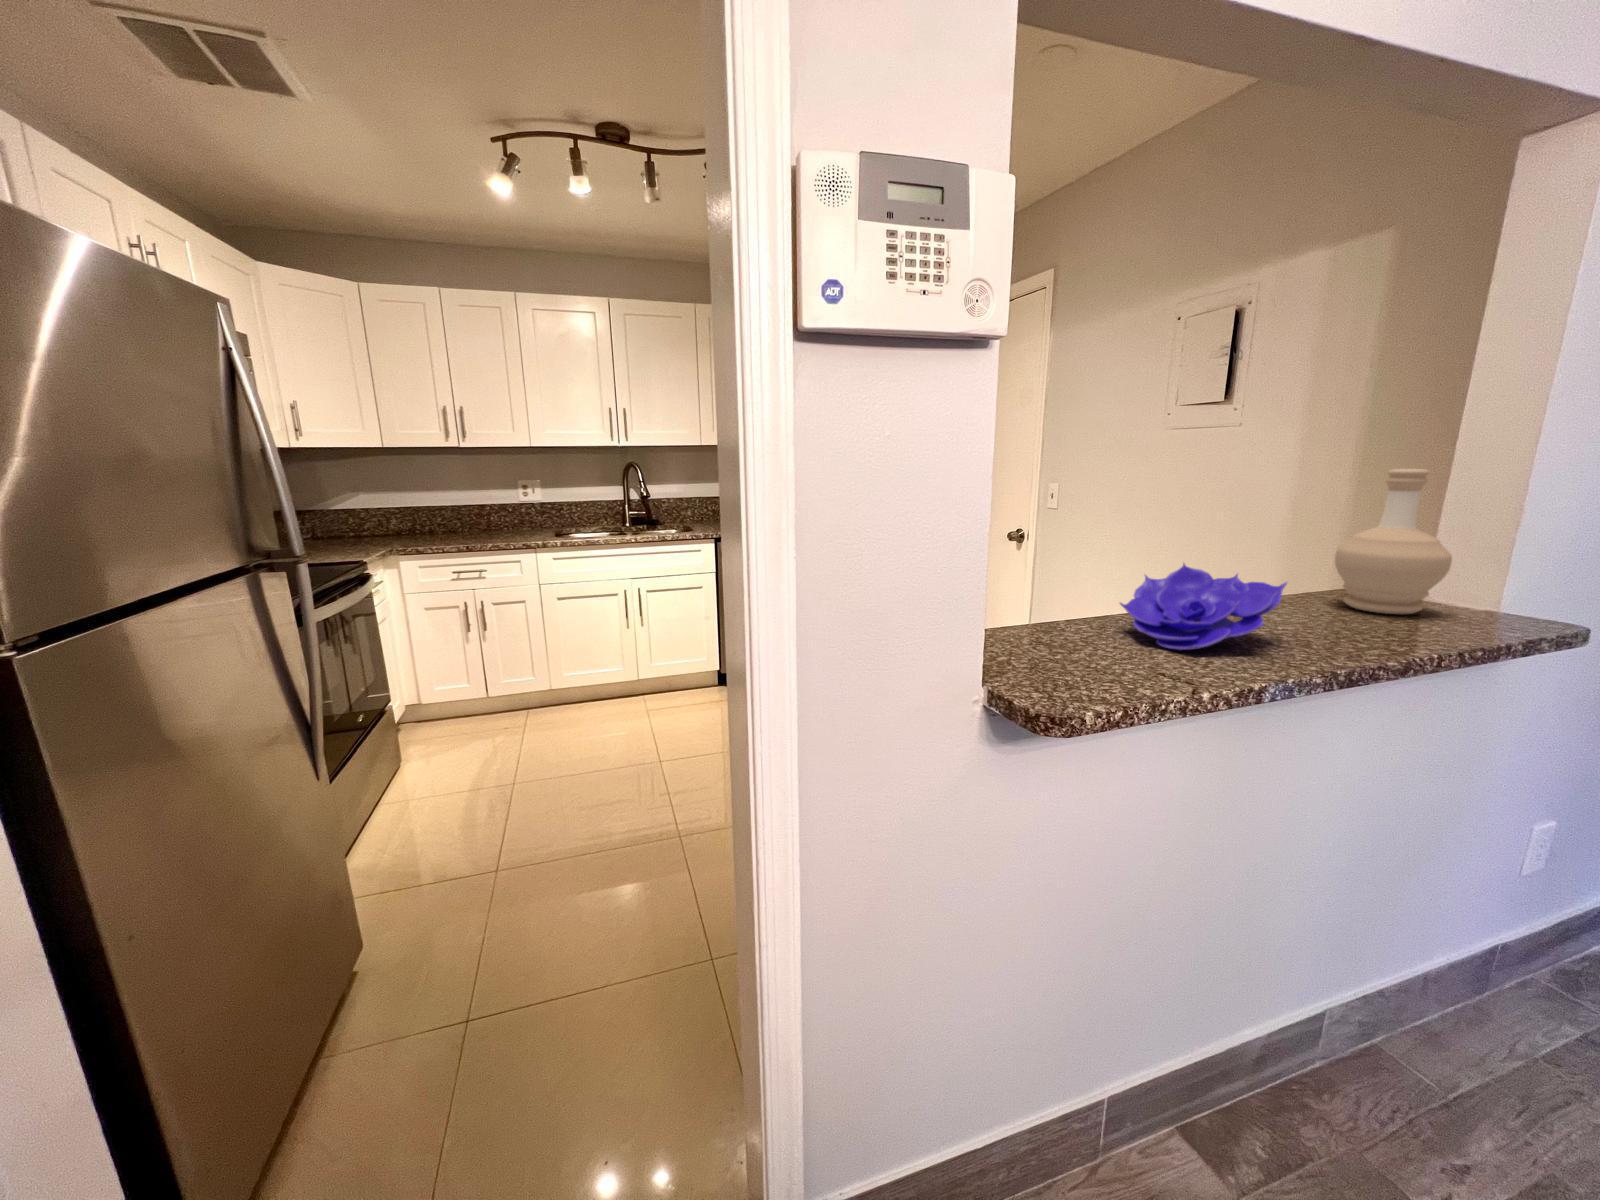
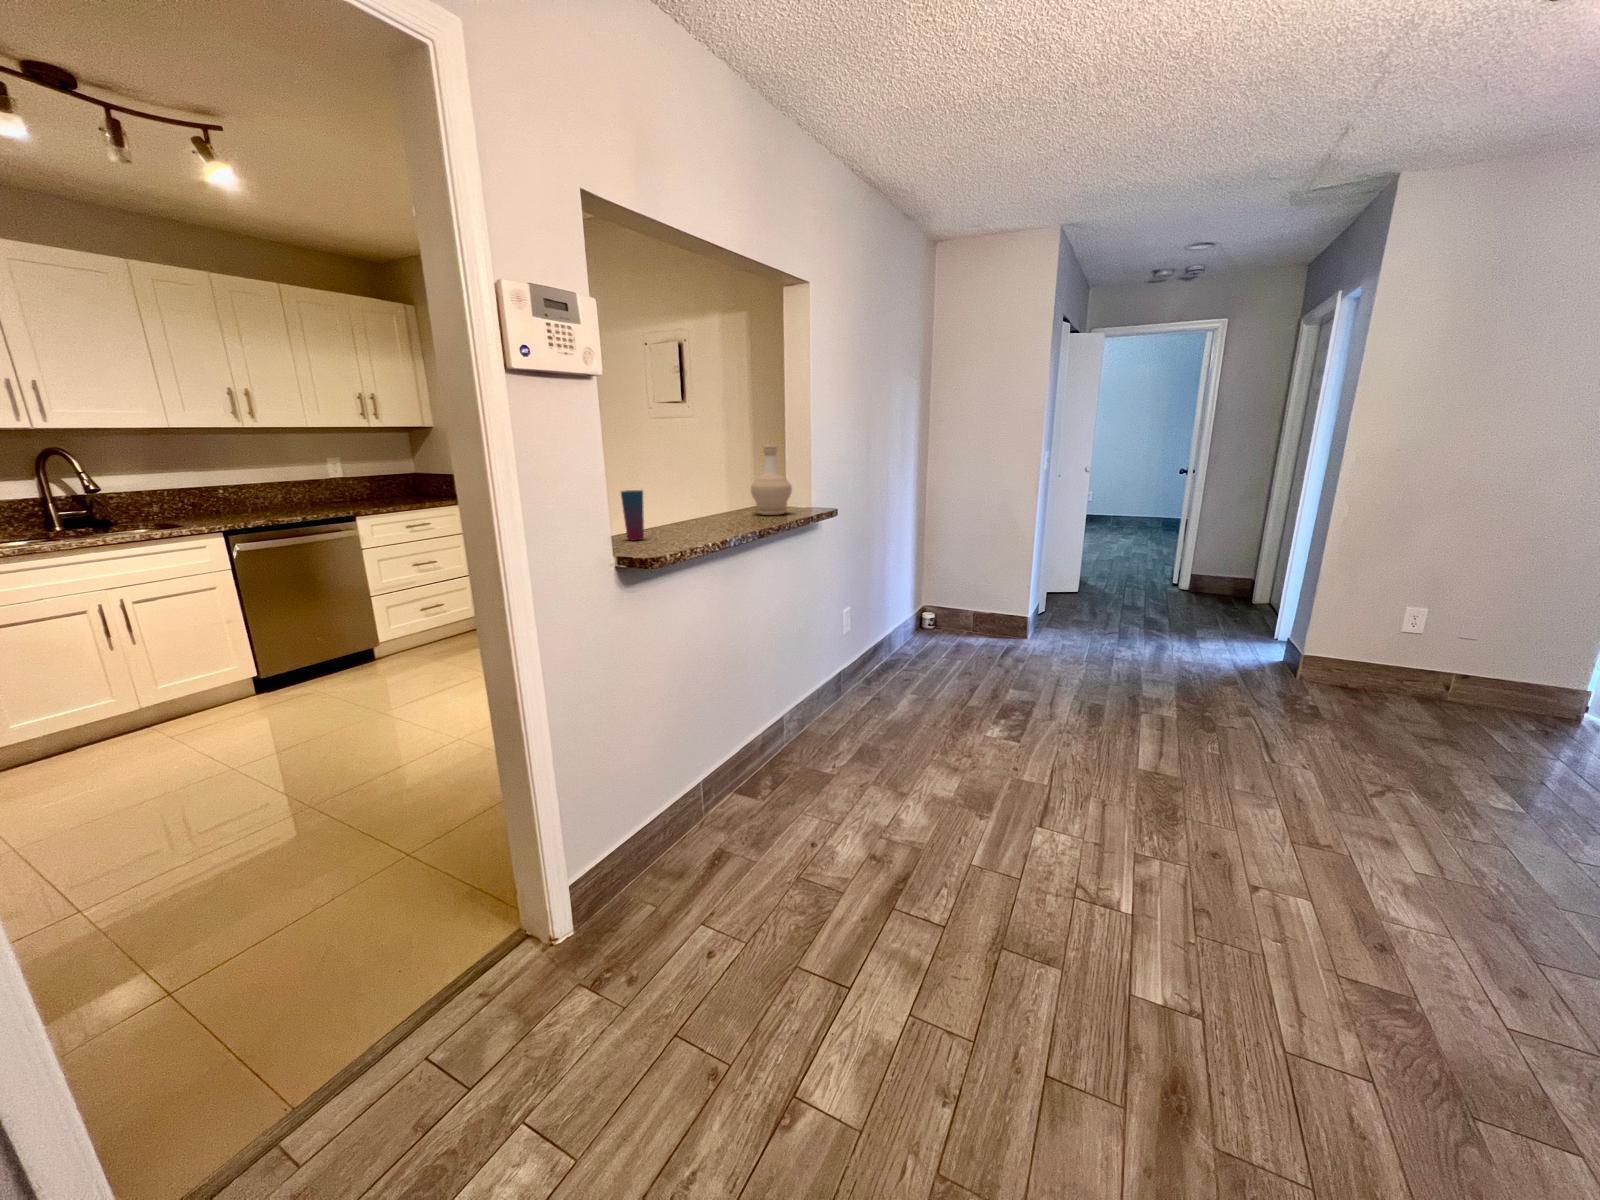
cup: none [1035,555,1080,649] -> present [621,490,644,540]
decorative bowl: present [1120,563,1287,650] -> none [662,493,732,534]

